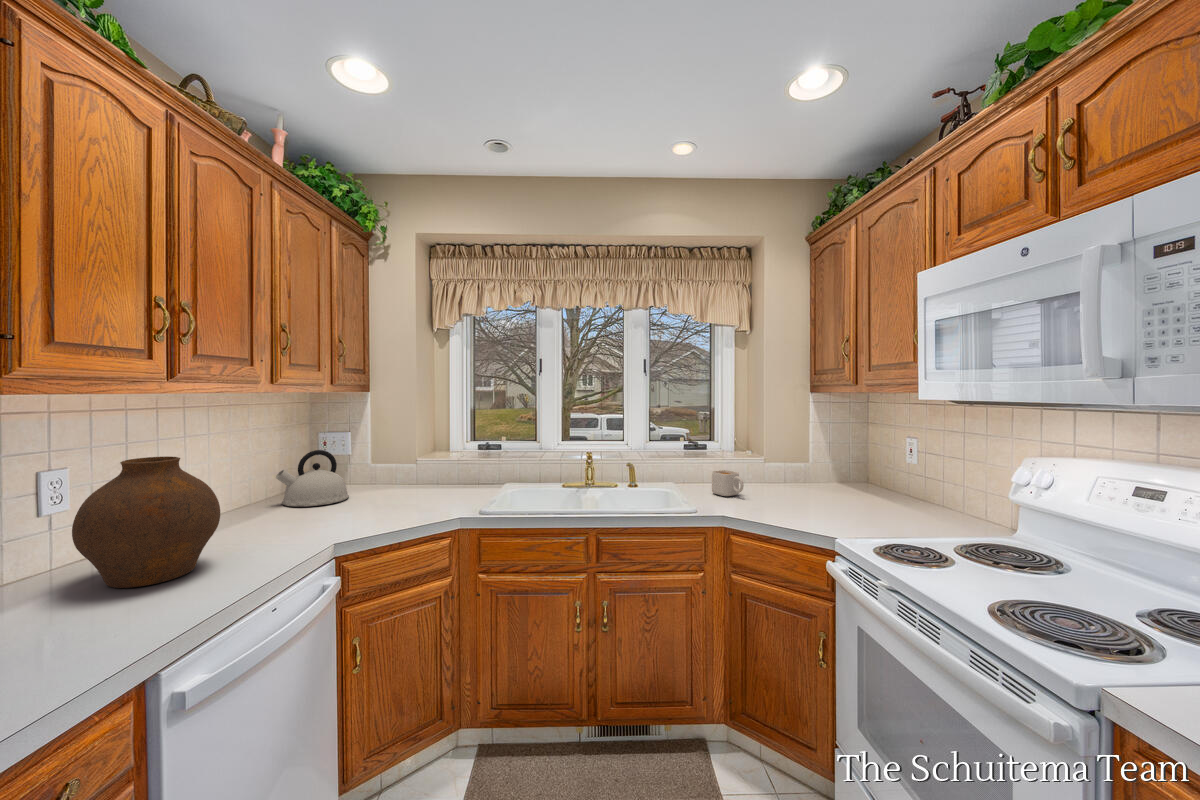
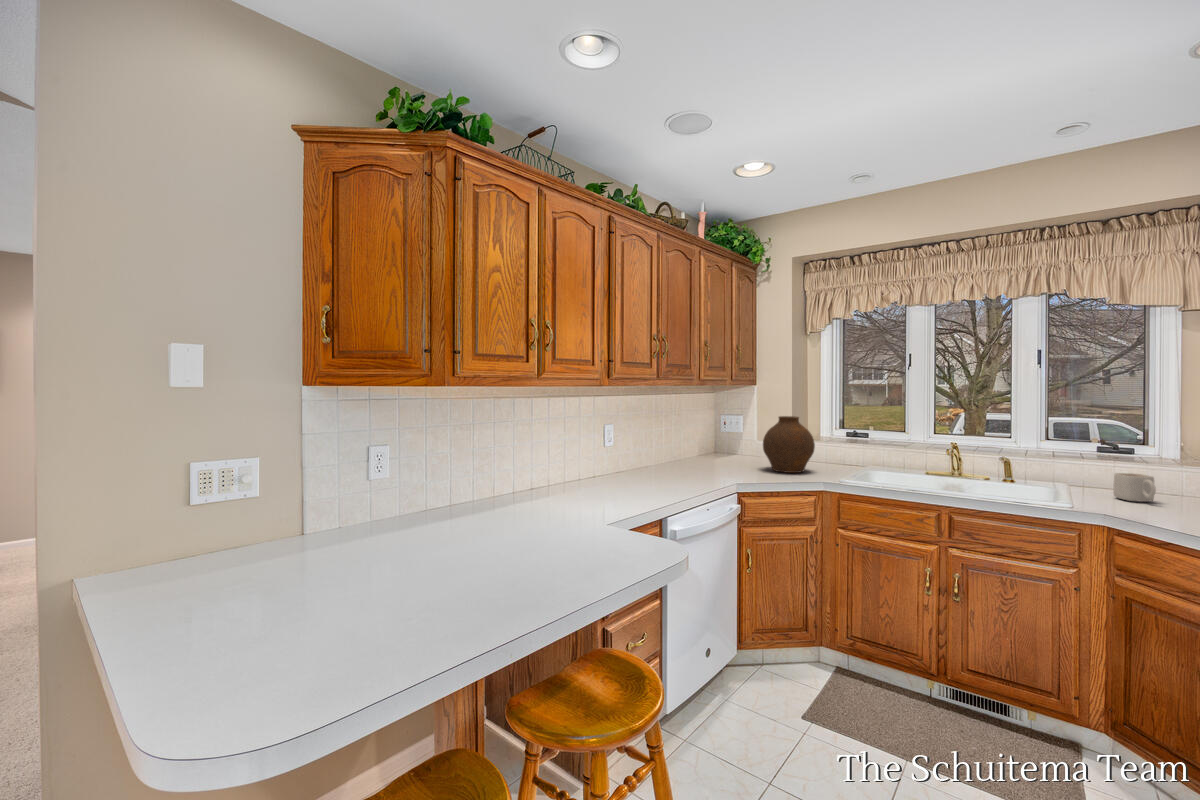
kettle: present [276,450,349,507] -> none [697,428,742,466]
vase: present [72,457,220,588] -> present [763,416,815,473]

